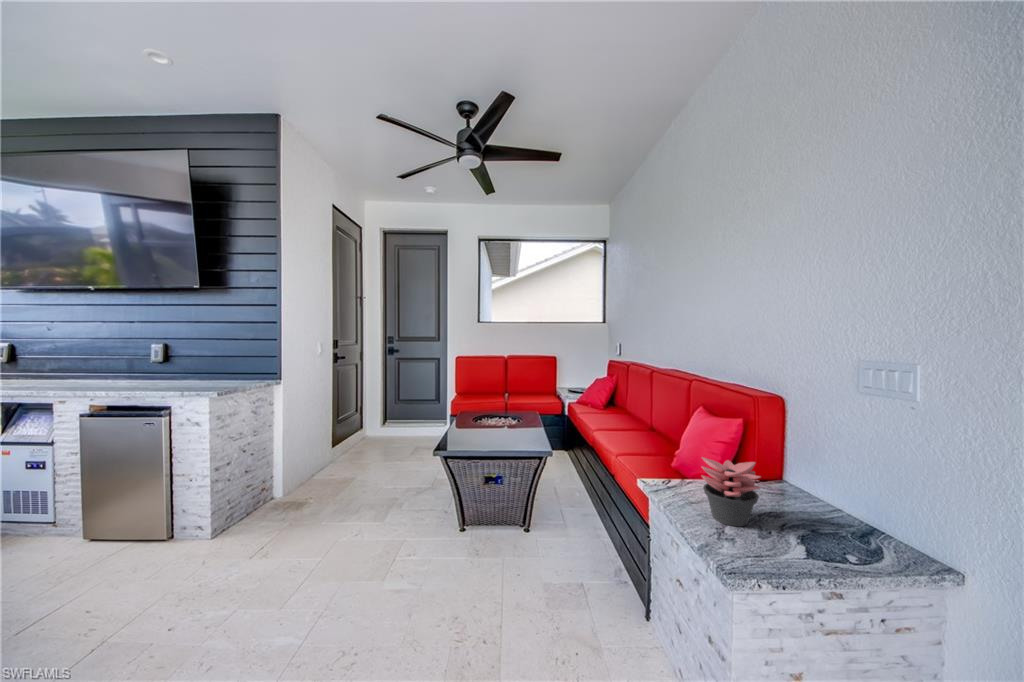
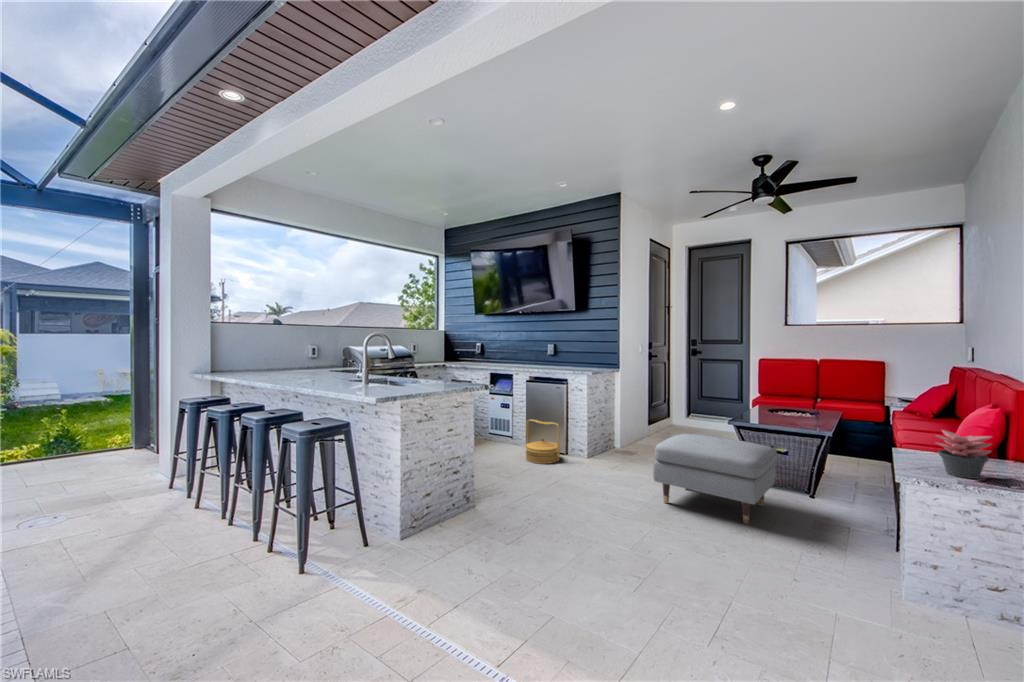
ottoman: none [311,480,495,628] -> present [653,434,777,524]
woven basket: none [52,493,151,587] -> present [525,420,560,464]

